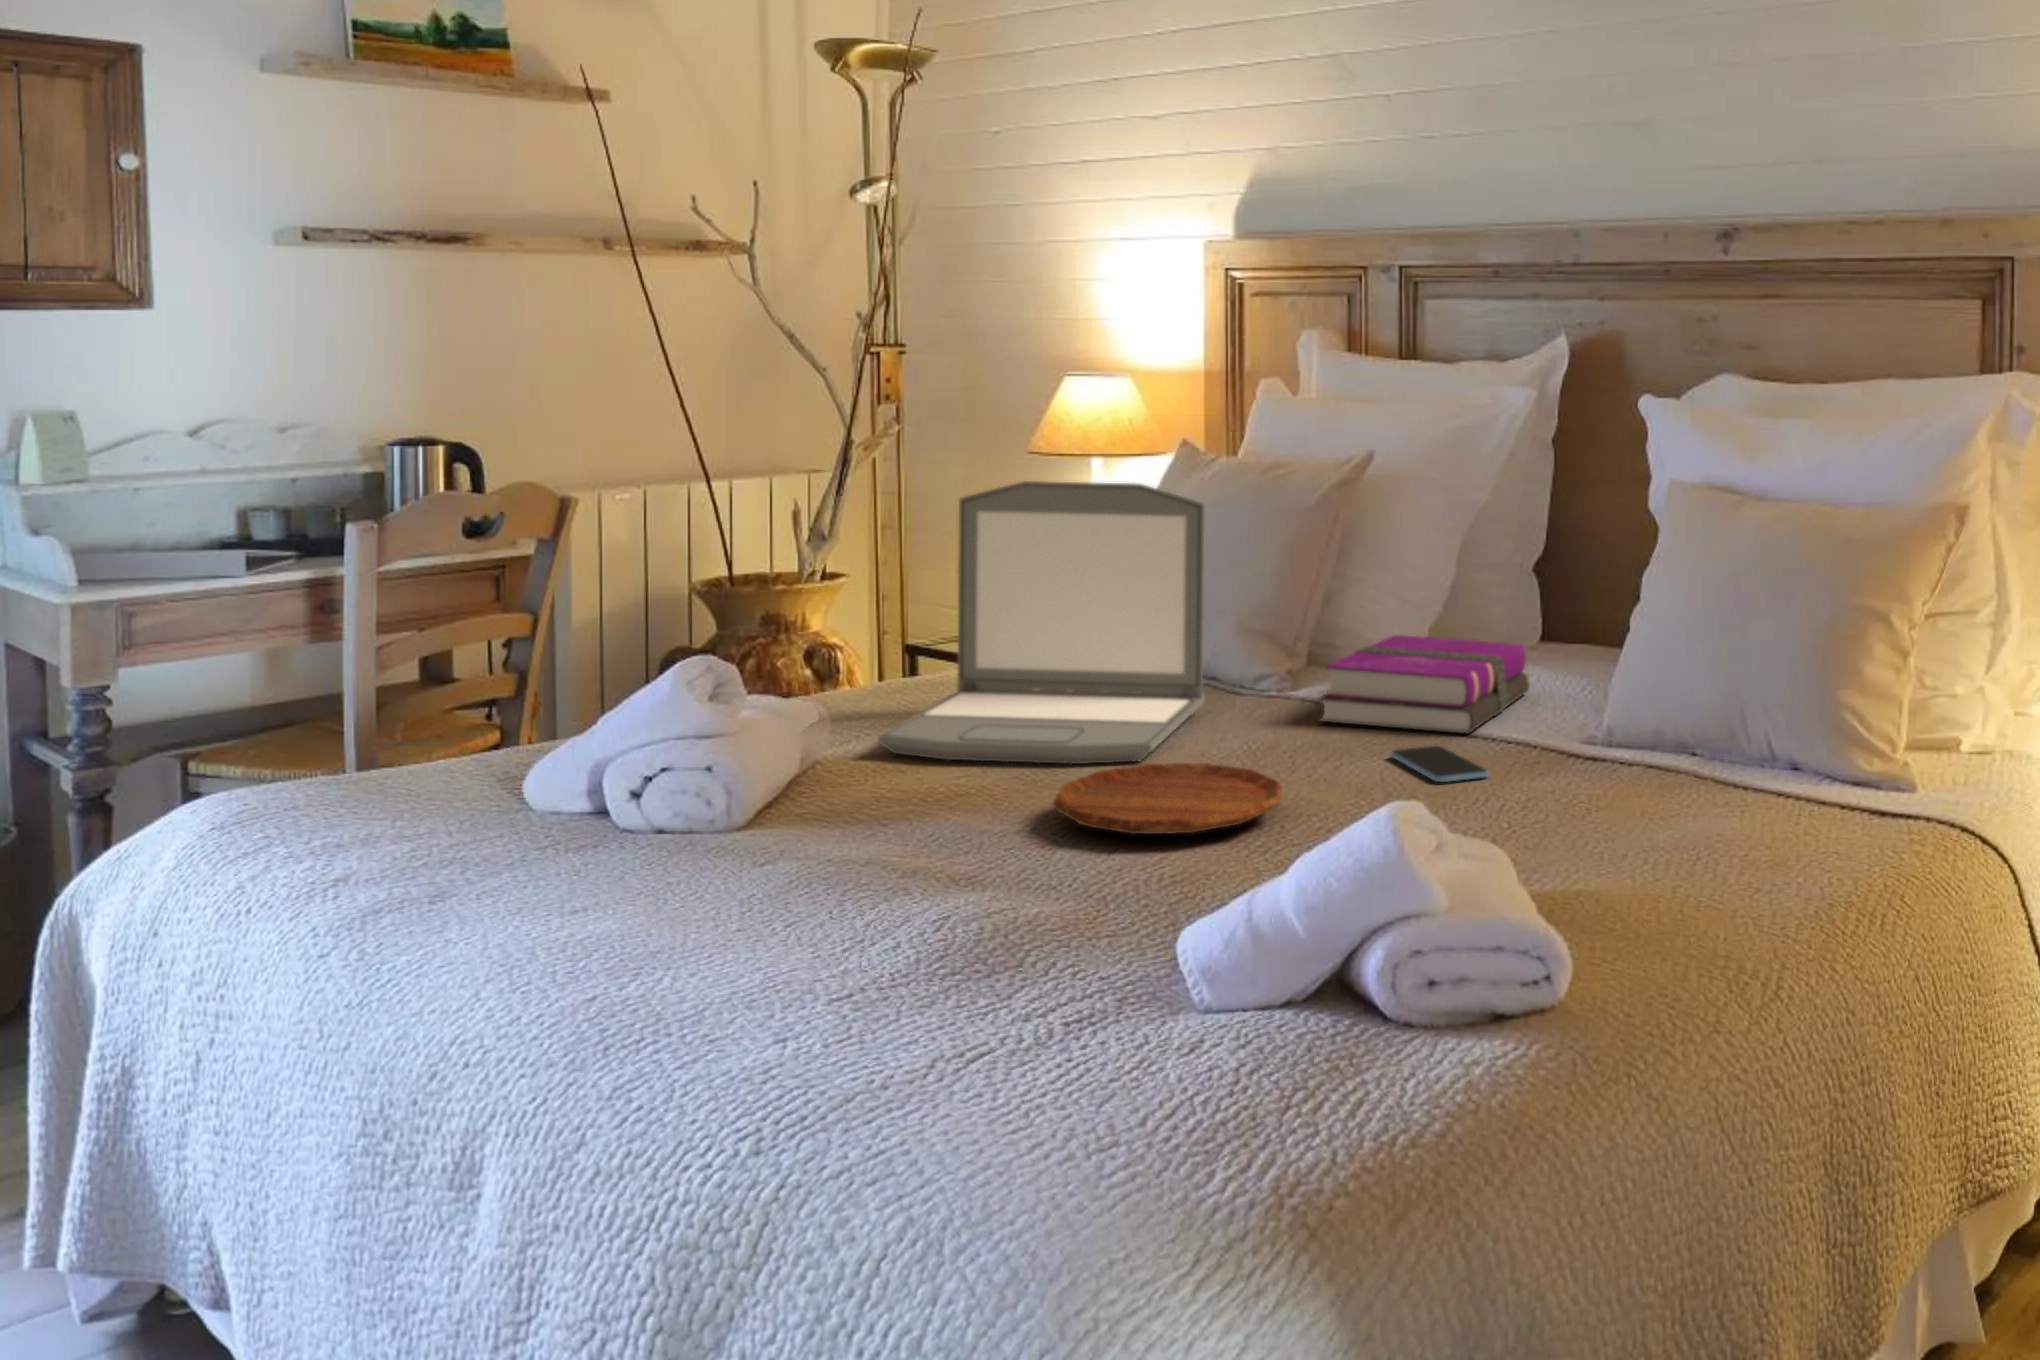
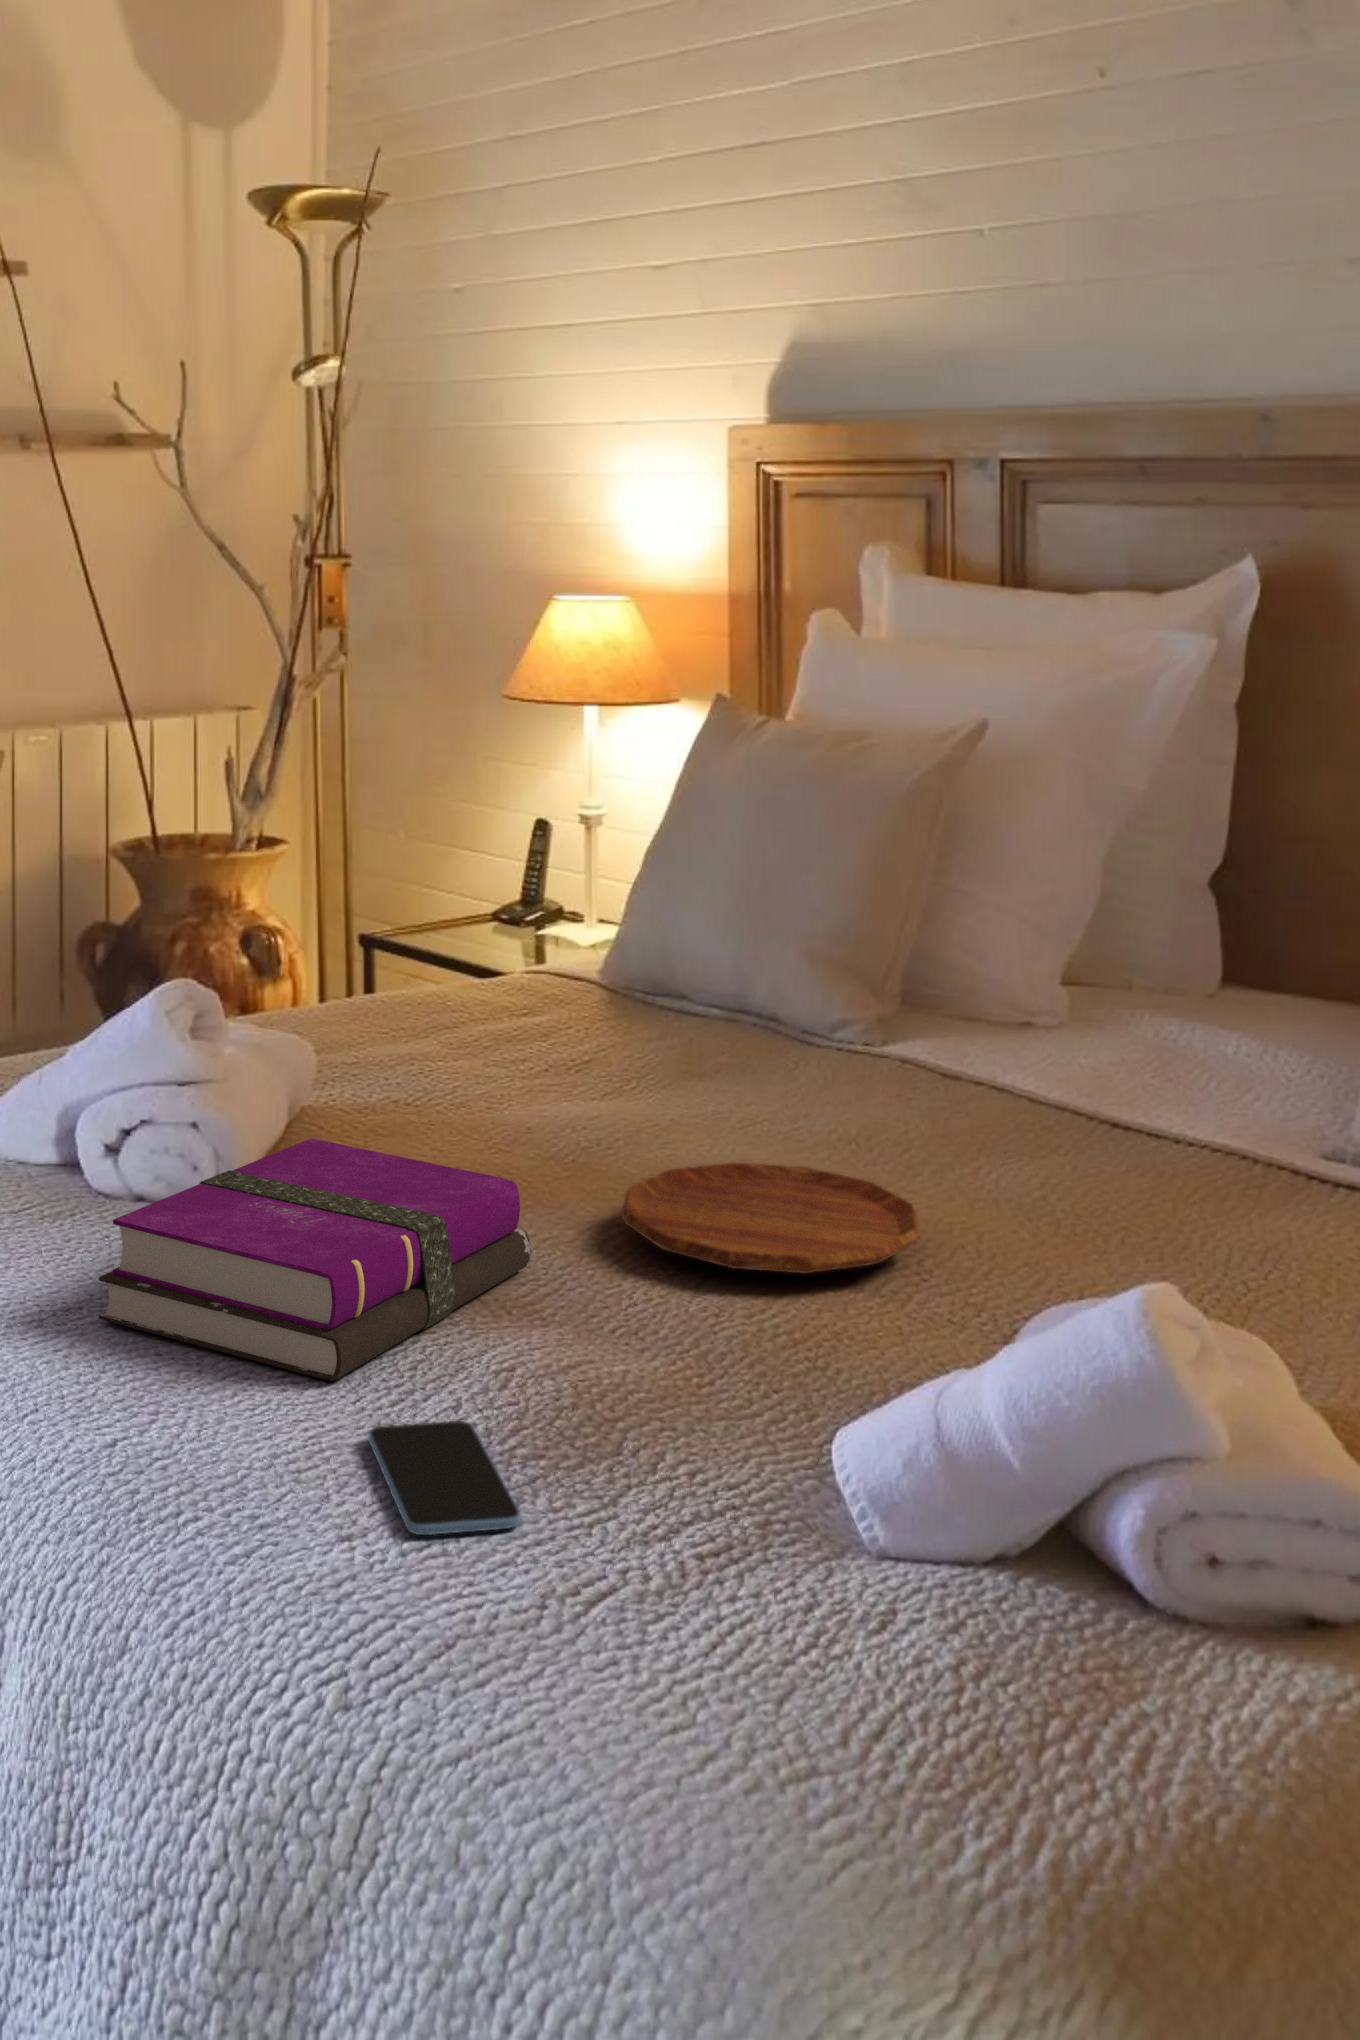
laptop: present [878,481,1205,764] -> none [383,770,780,1150]
hardback book: present [1320,635,1530,734] -> present [99,1138,531,1381]
smartphone: present [1391,746,1489,782] -> present [368,1421,521,1535]

